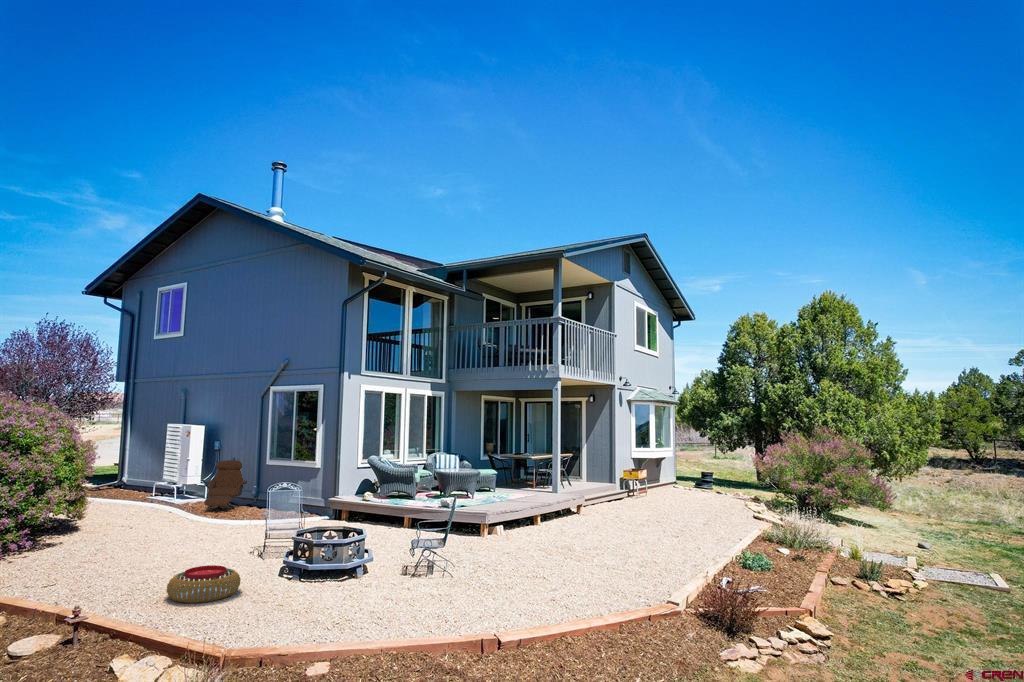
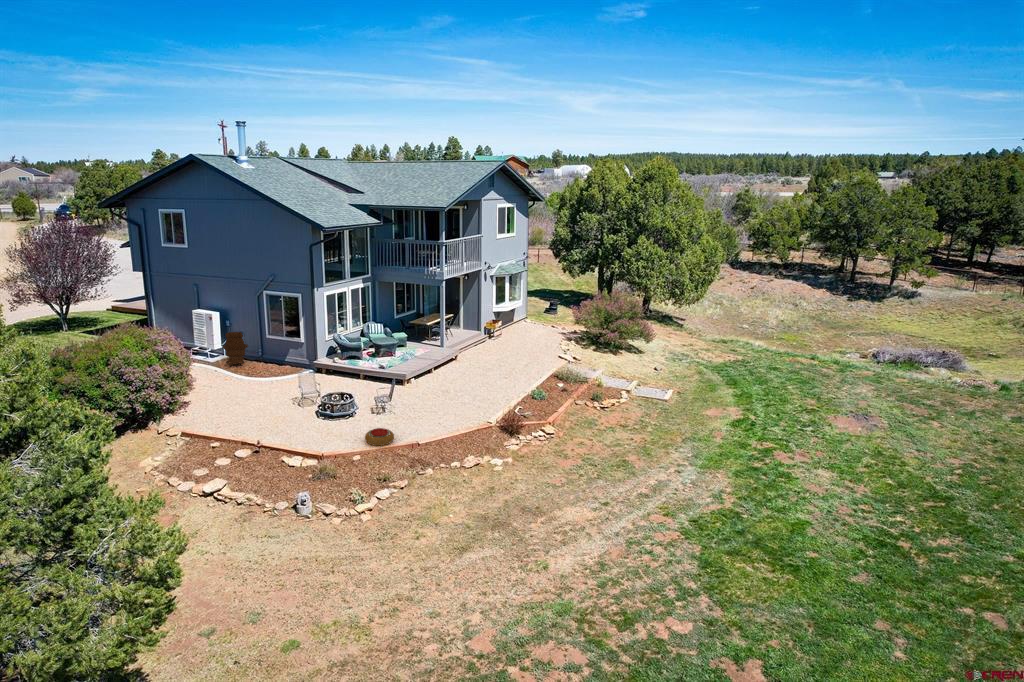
pouf: present [167,565,241,603] -> present [365,428,394,446]

